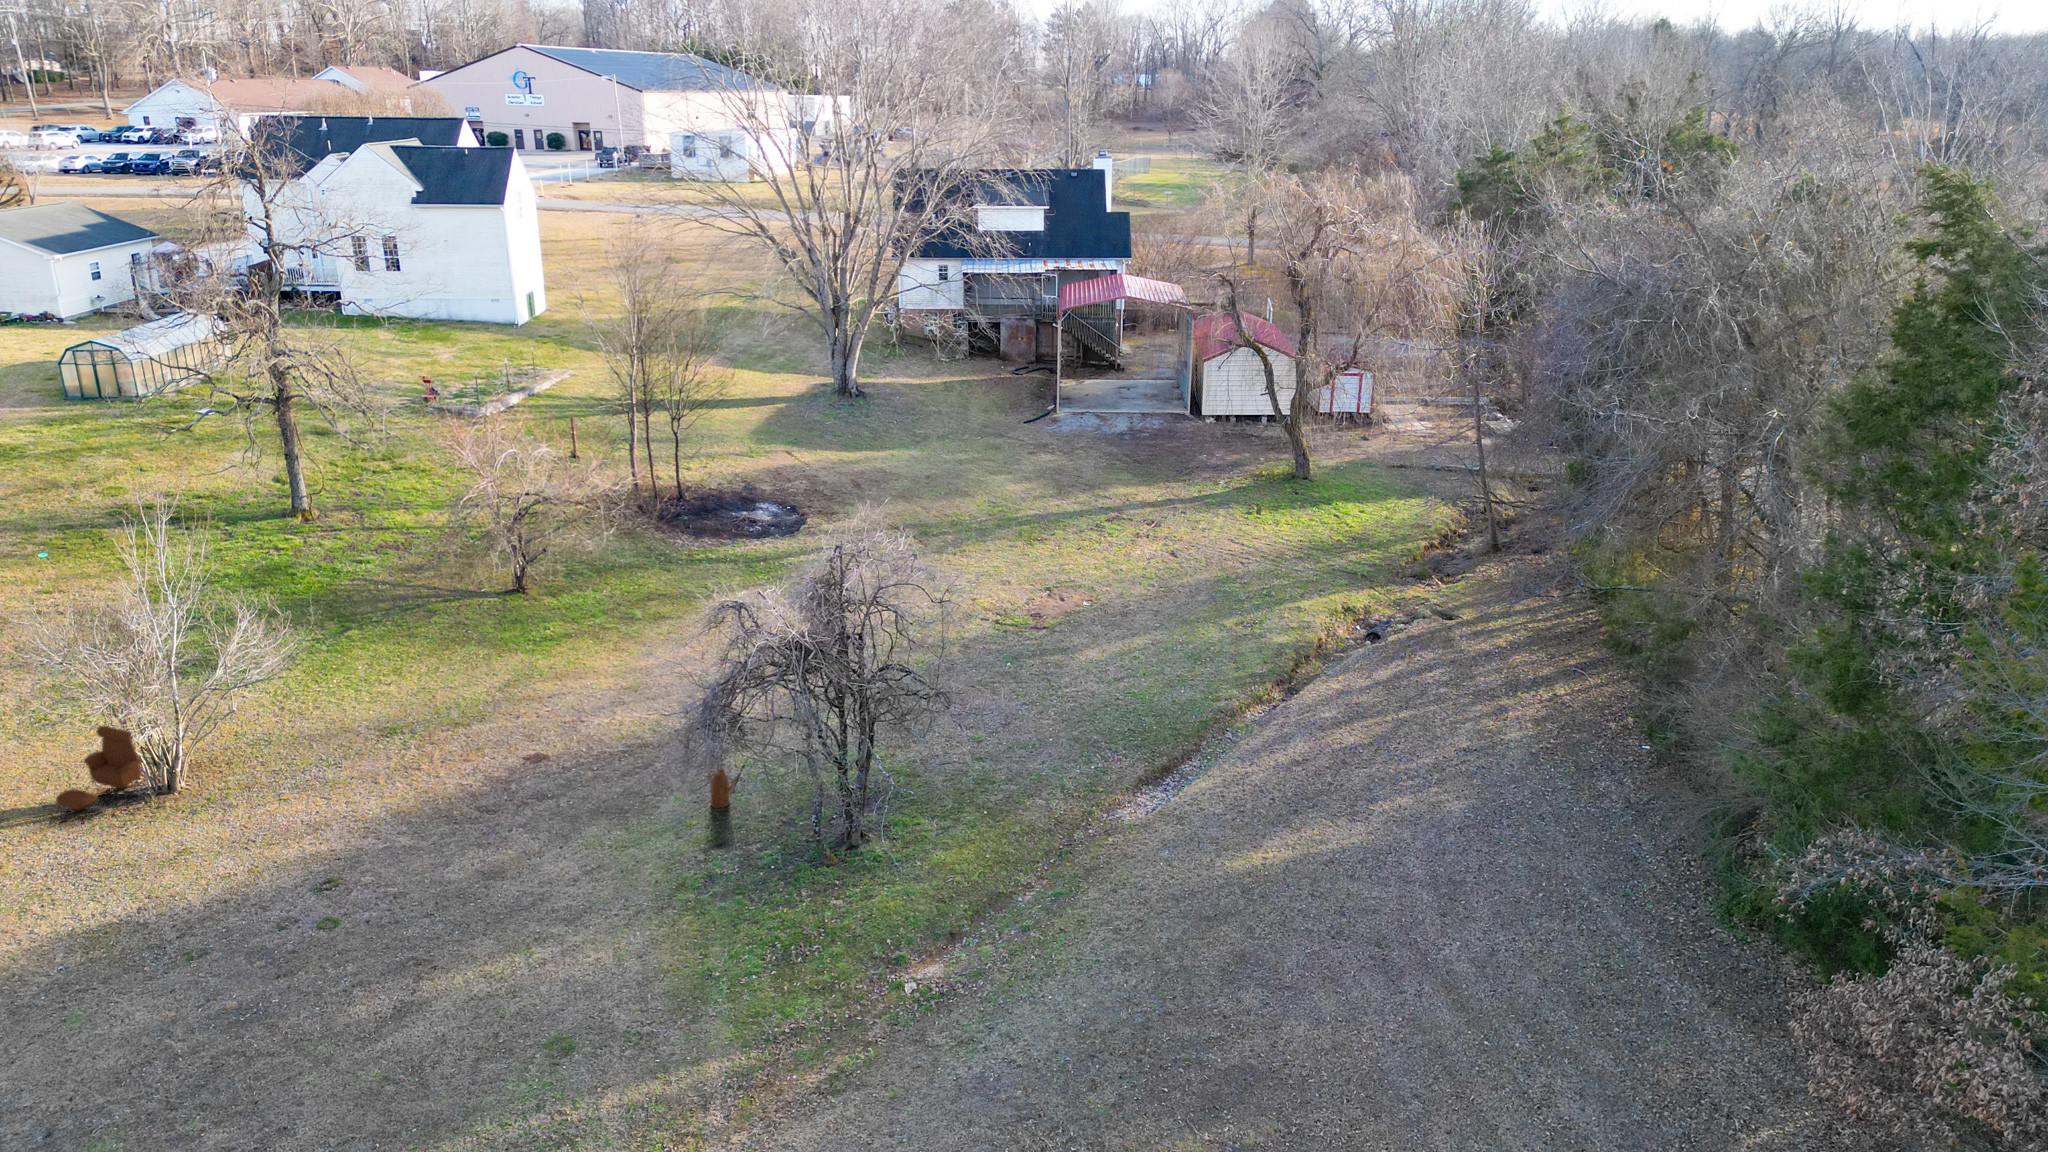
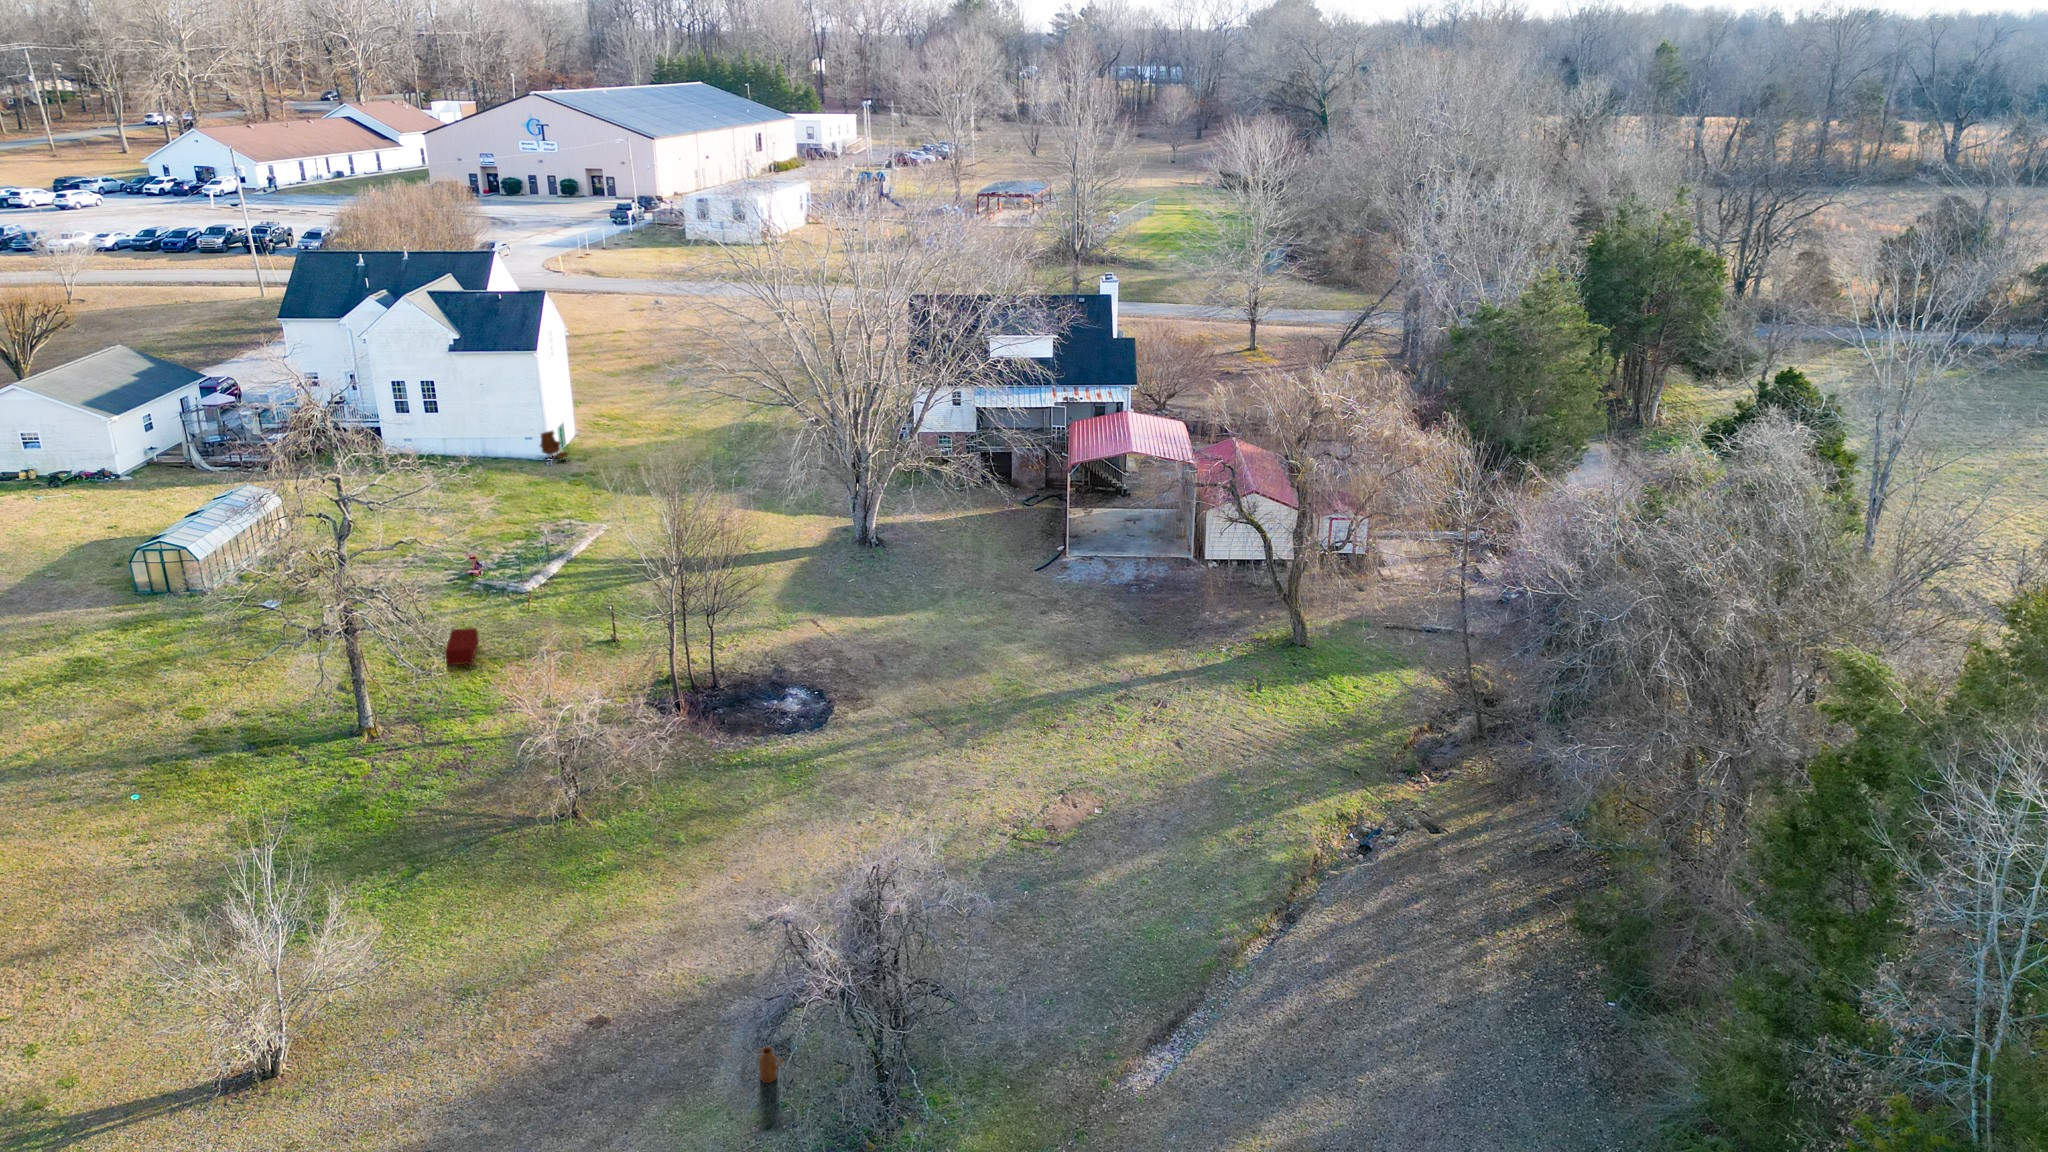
bench: none [391,436,429,475] -> present [445,628,479,671]
lounge chair: present [56,726,142,823] -> present [540,431,569,462]

